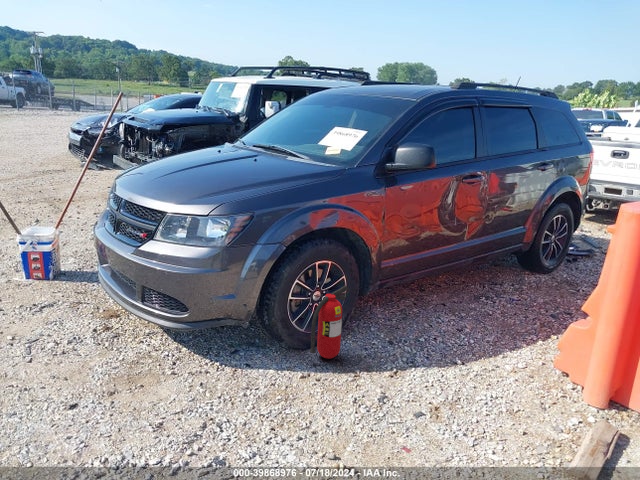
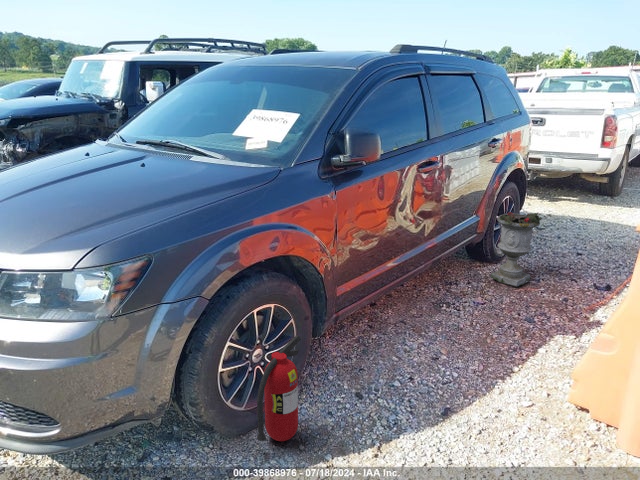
planter: none [532,227,581,292] -> present [491,212,542,287]

